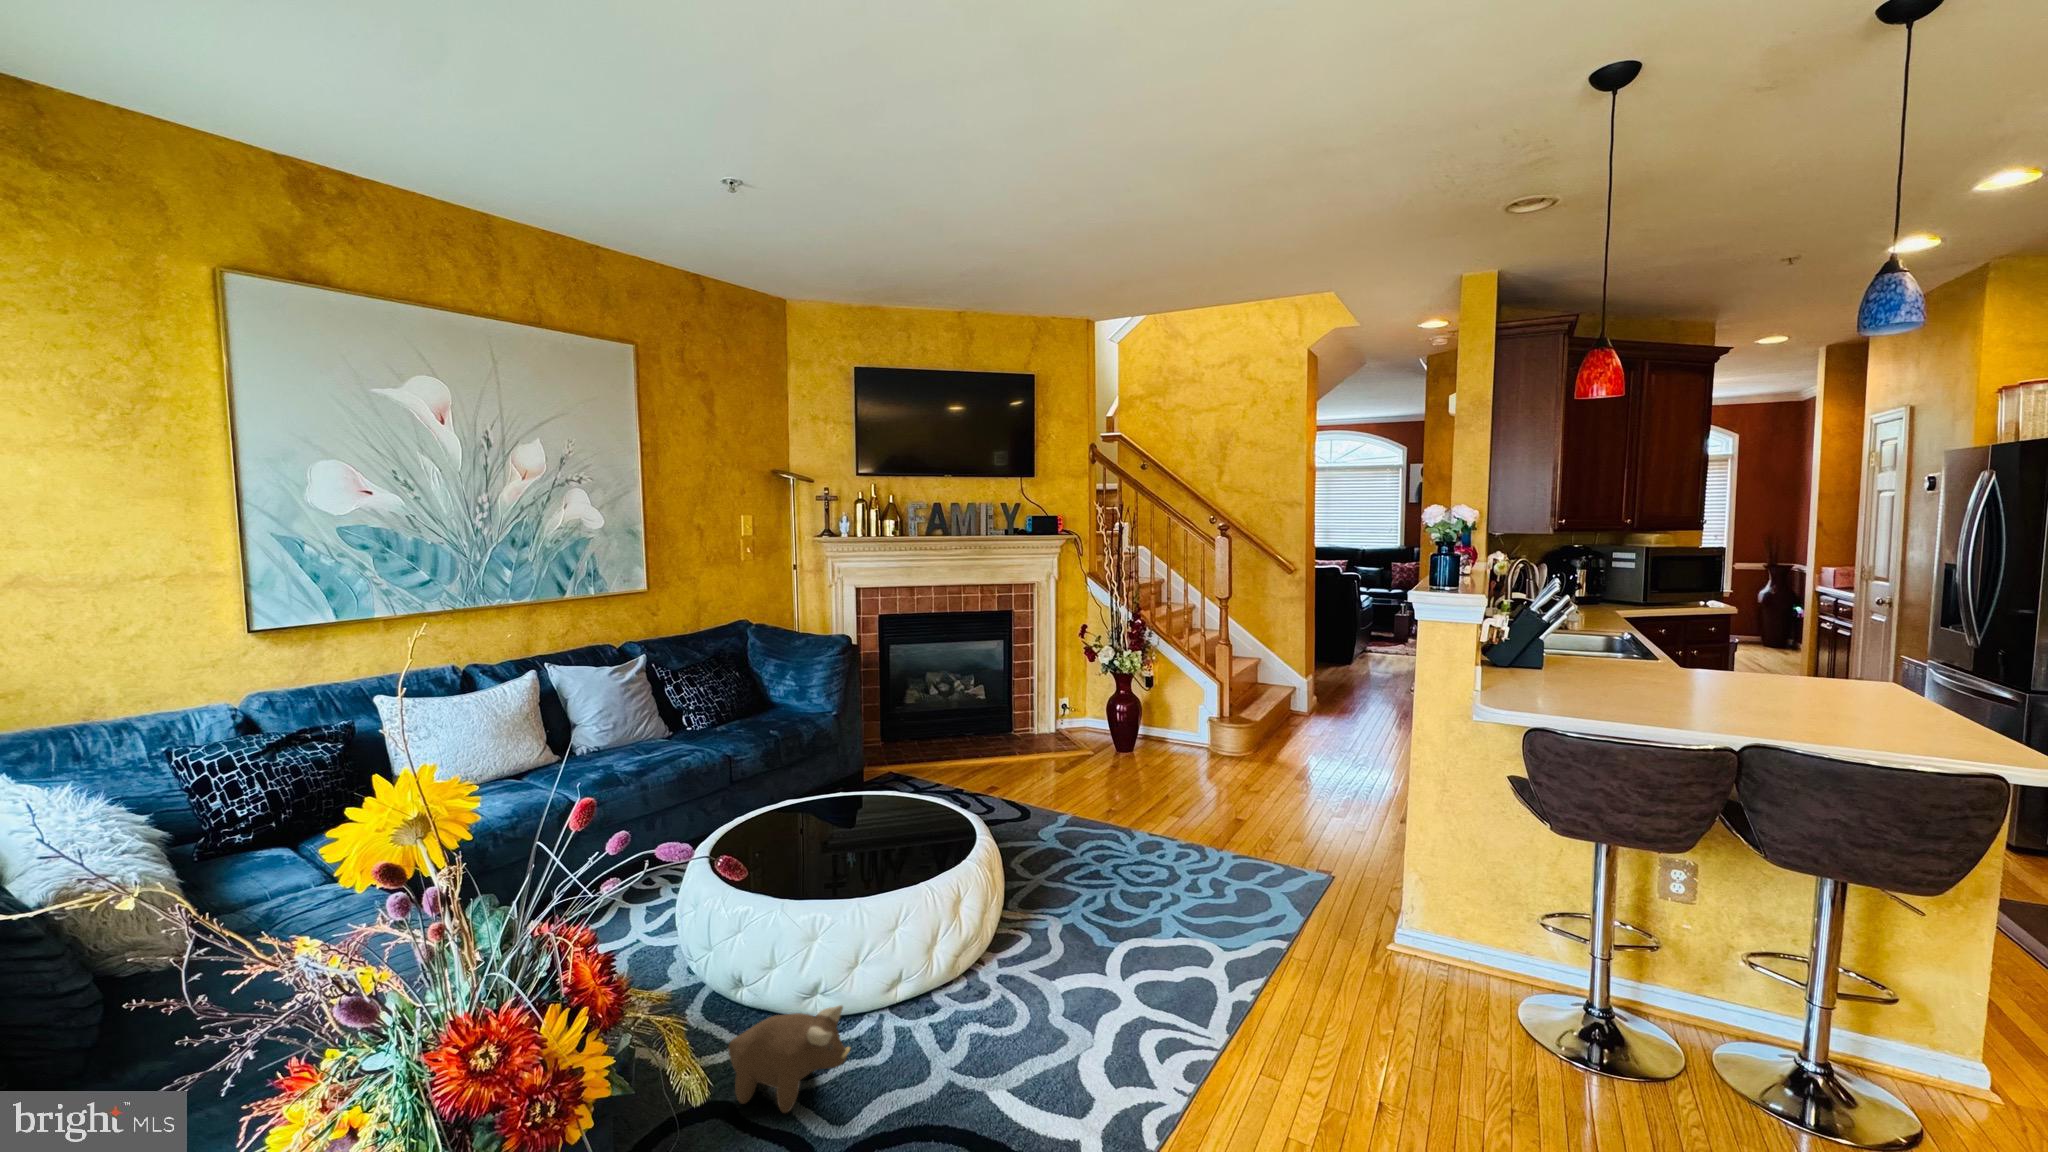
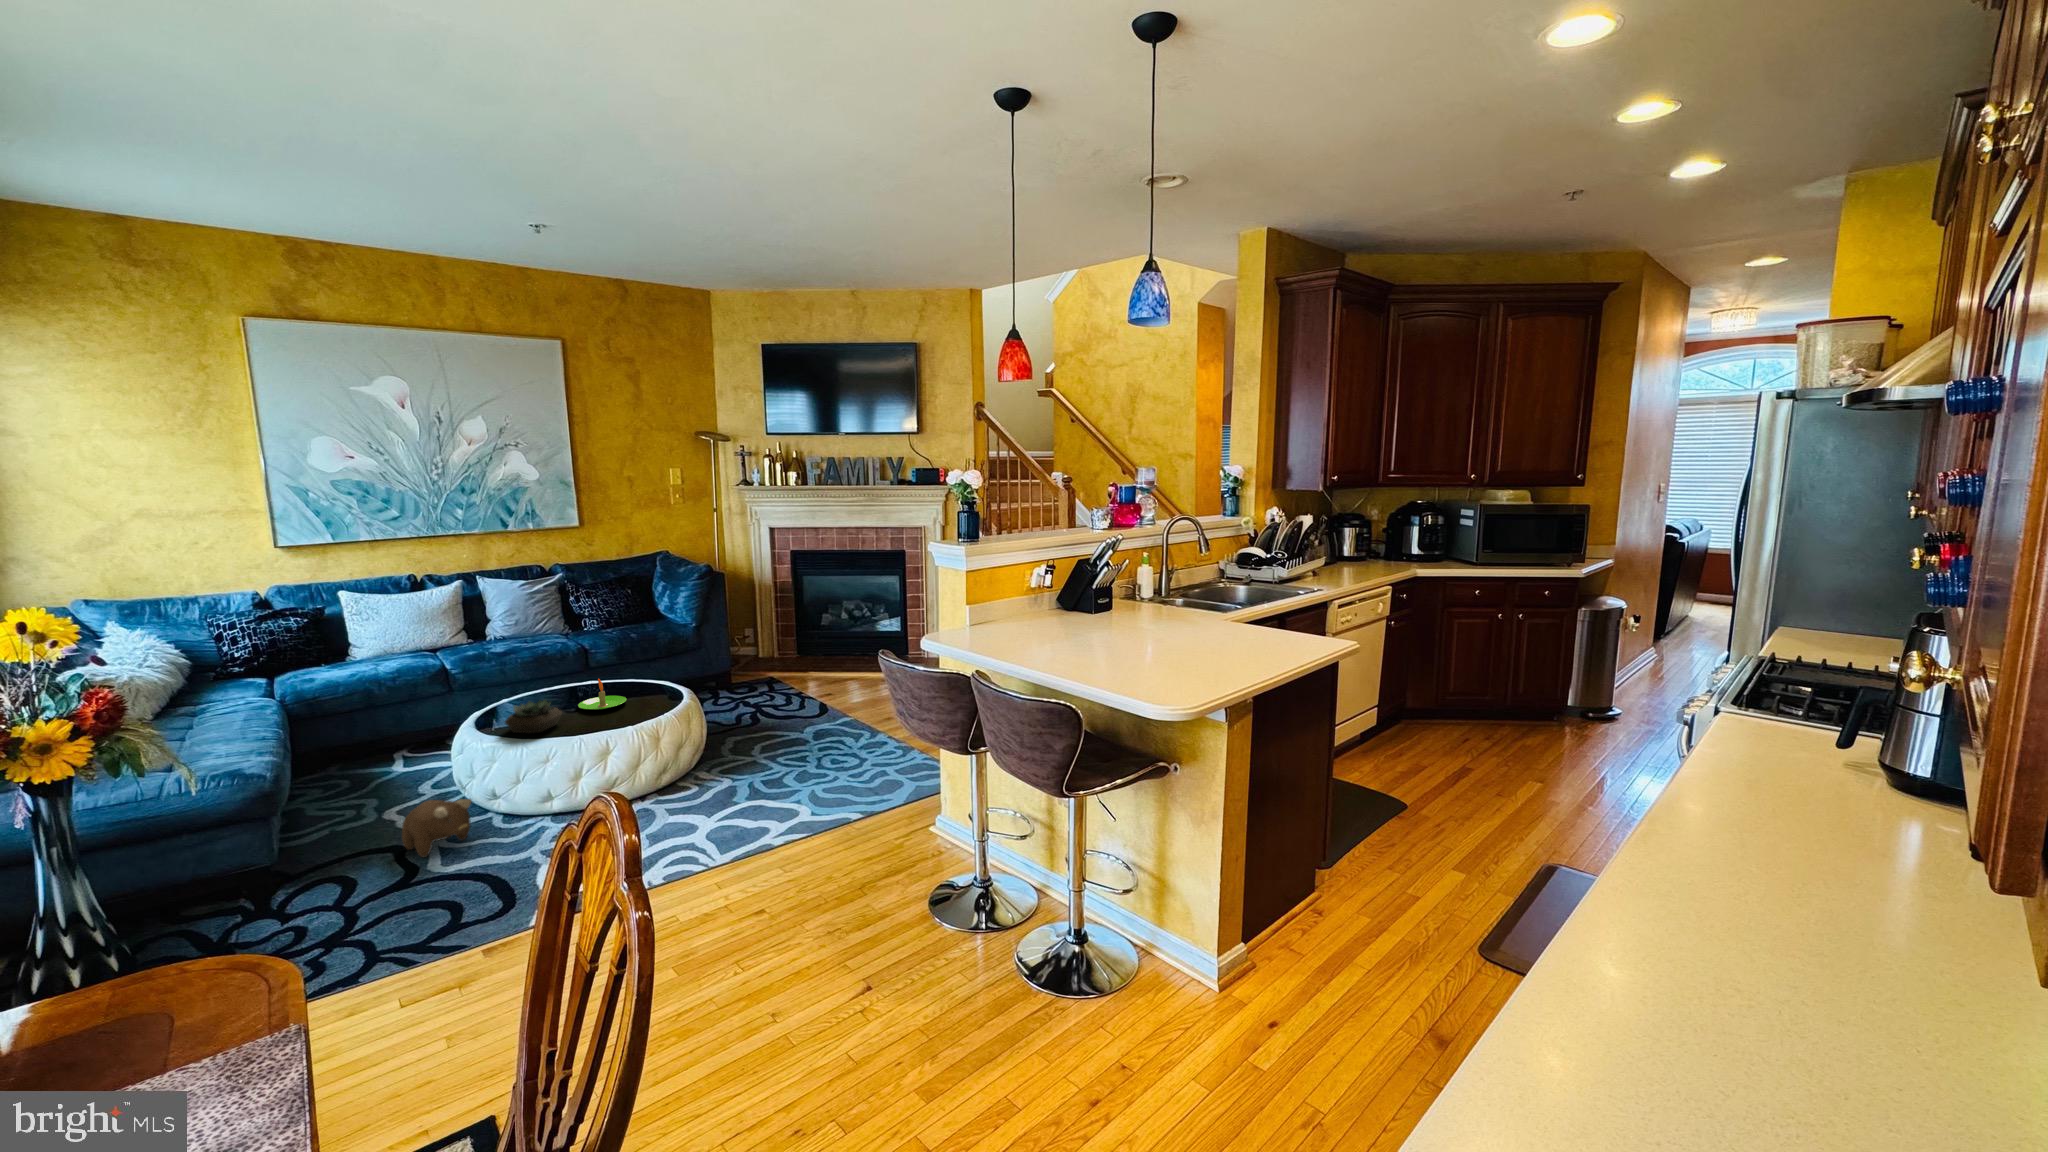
candle: none [854,799,914,844] -> present [578,679,627,710]
succulent plant: none [813,837,876,892] -> present [505,700,562,733]

